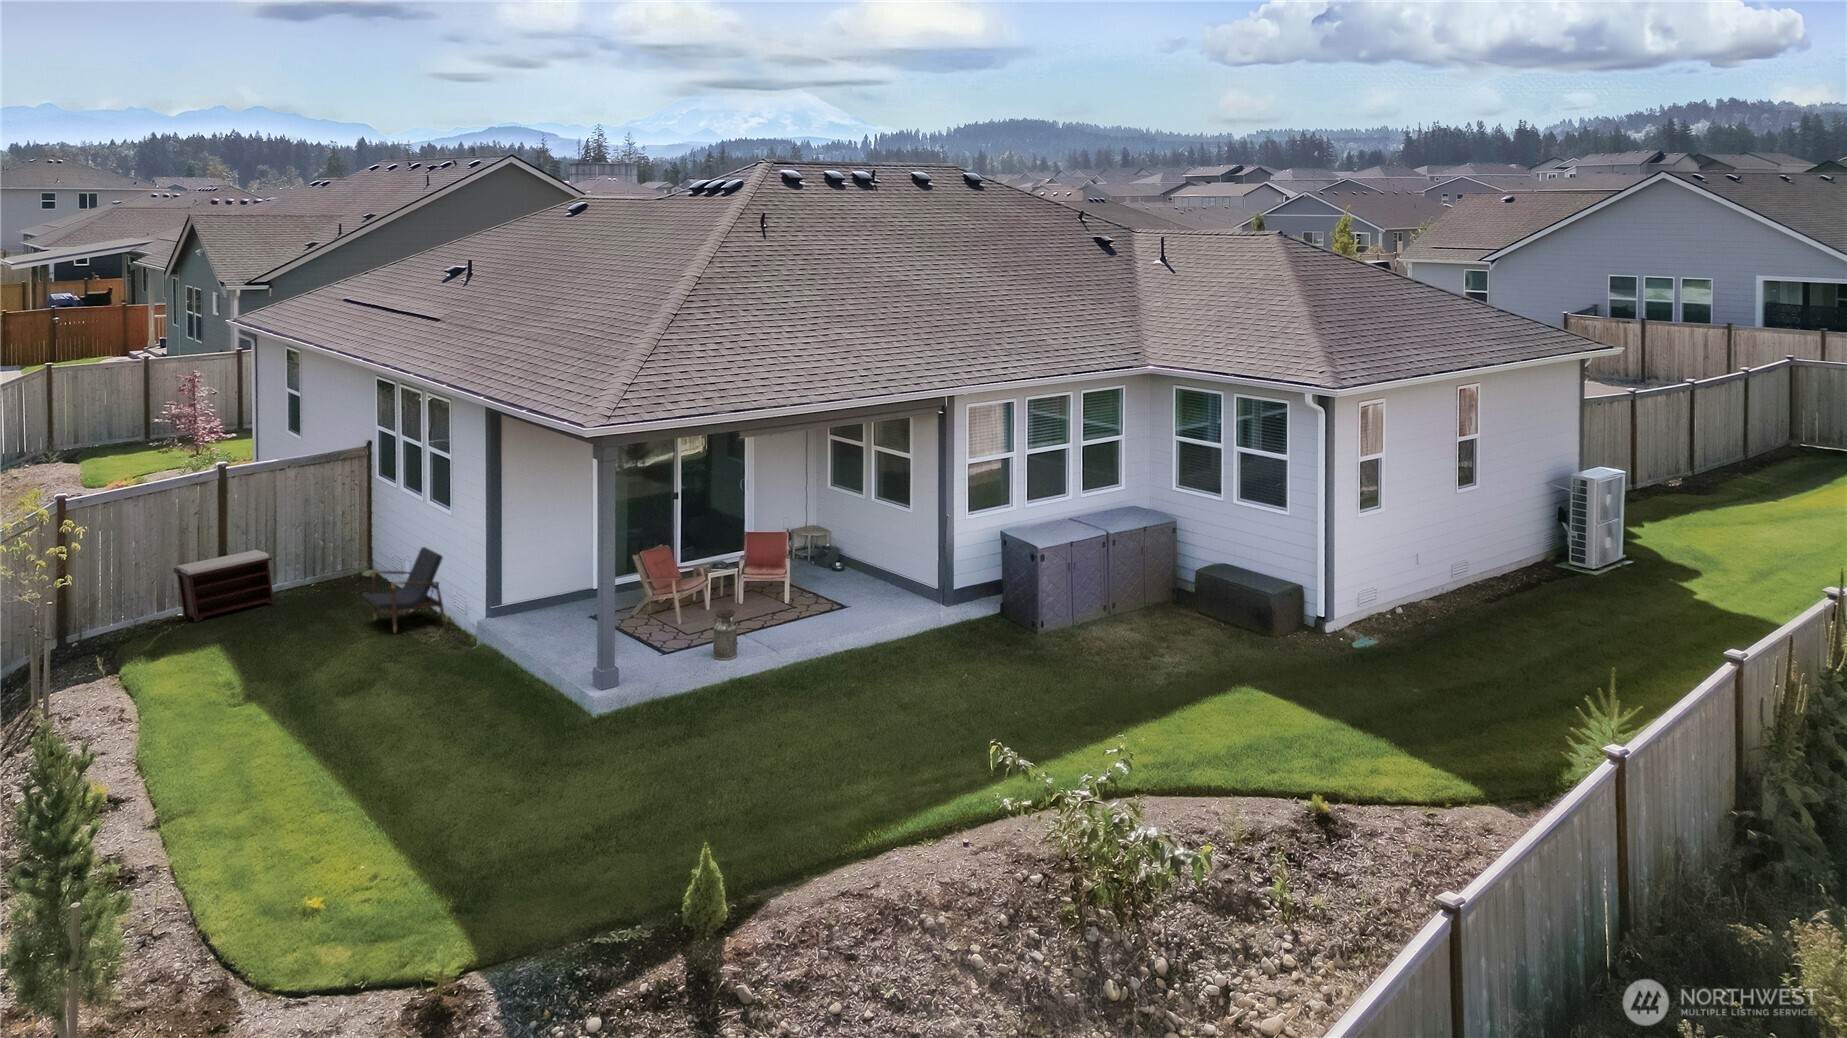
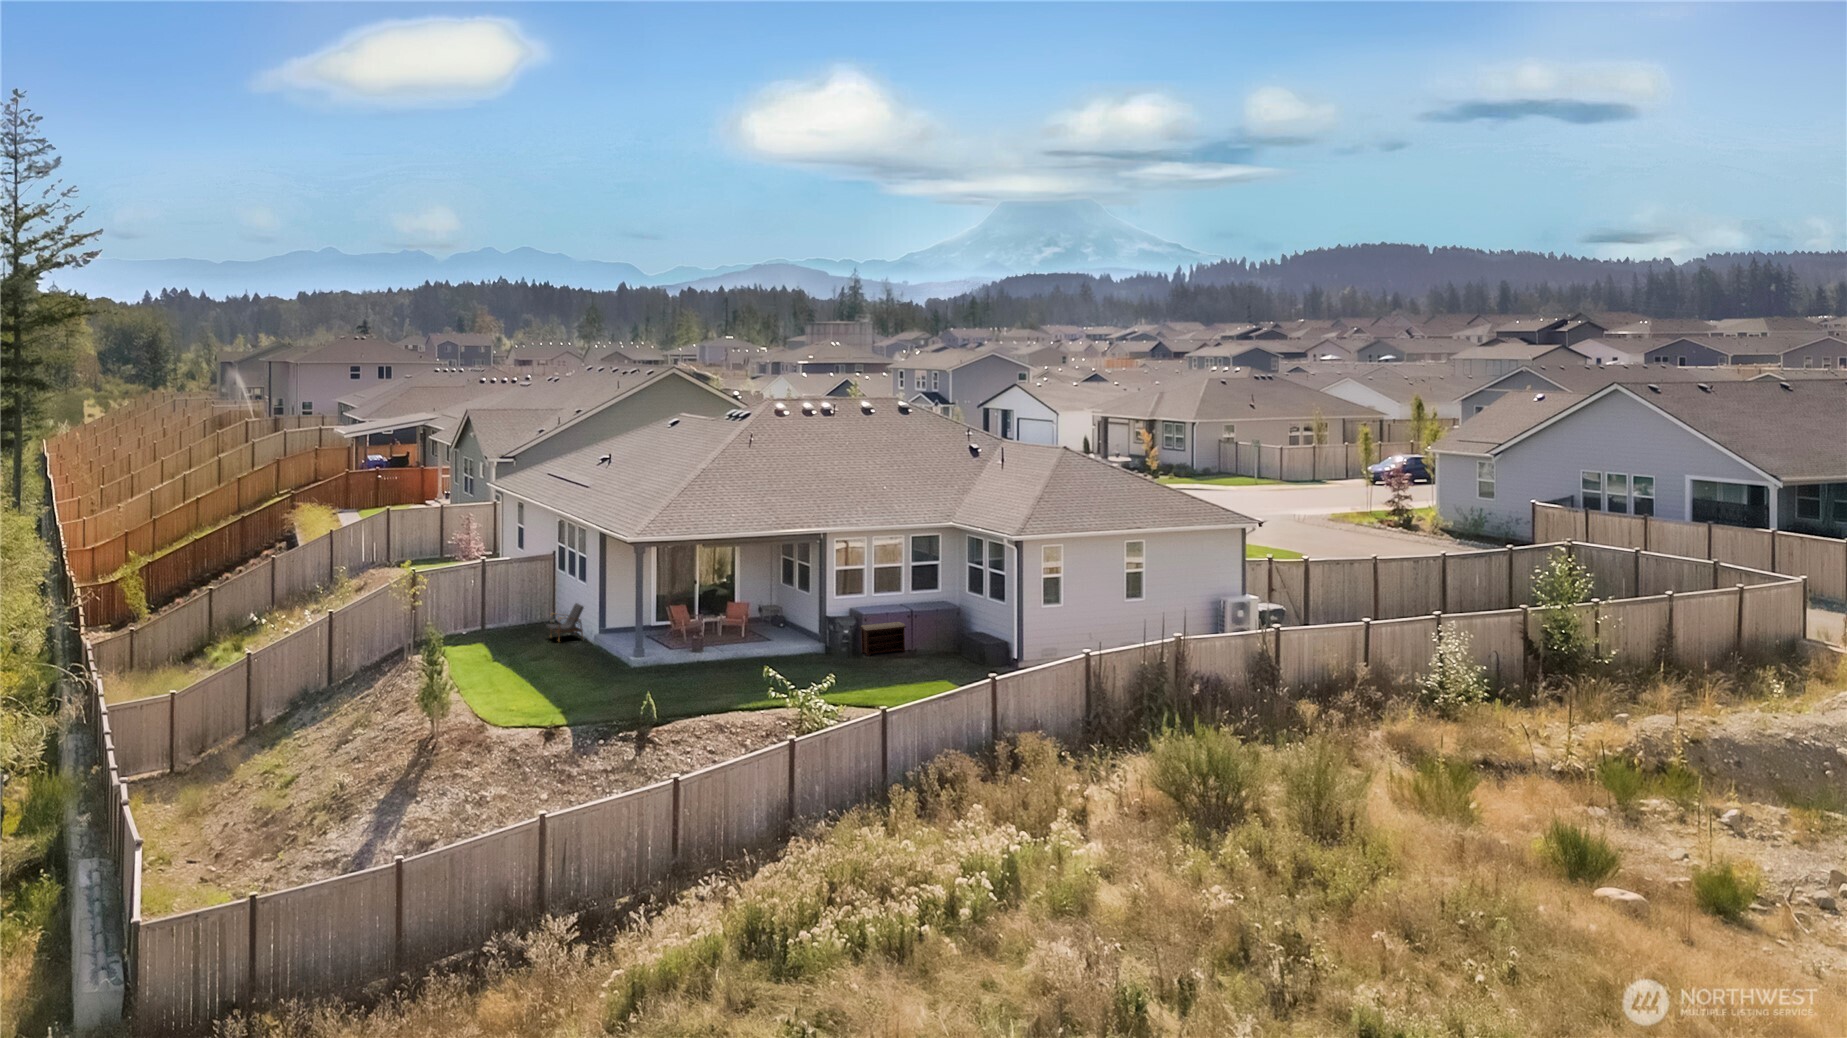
bench: present [173,550,275,623] -> present [860,622,906,656]

